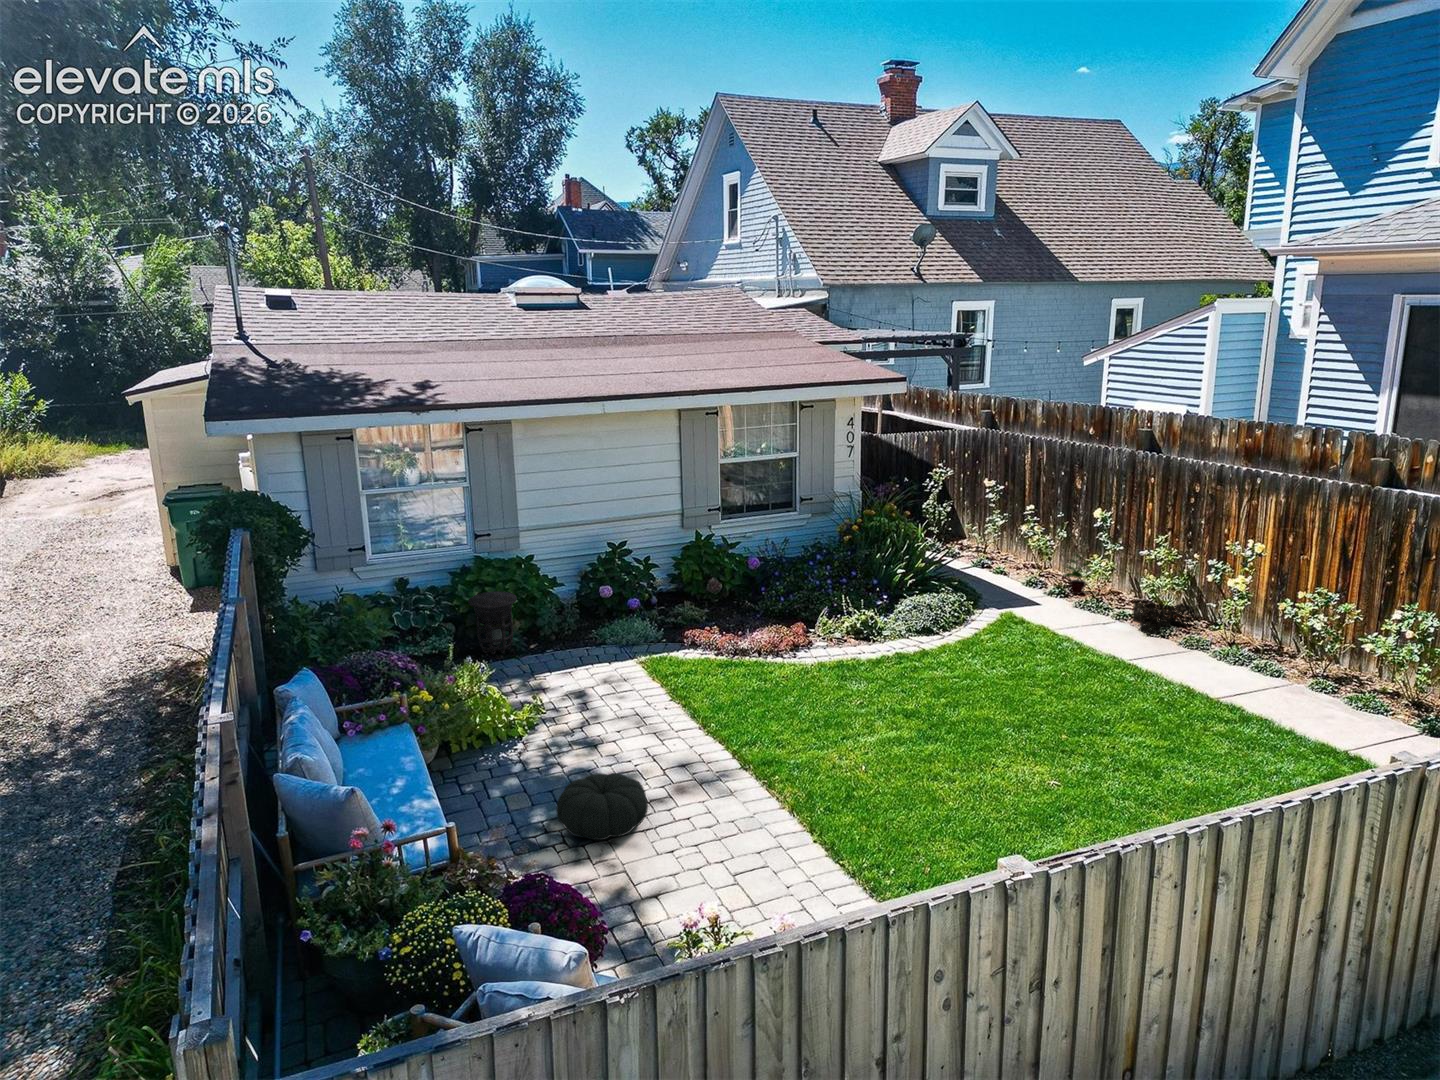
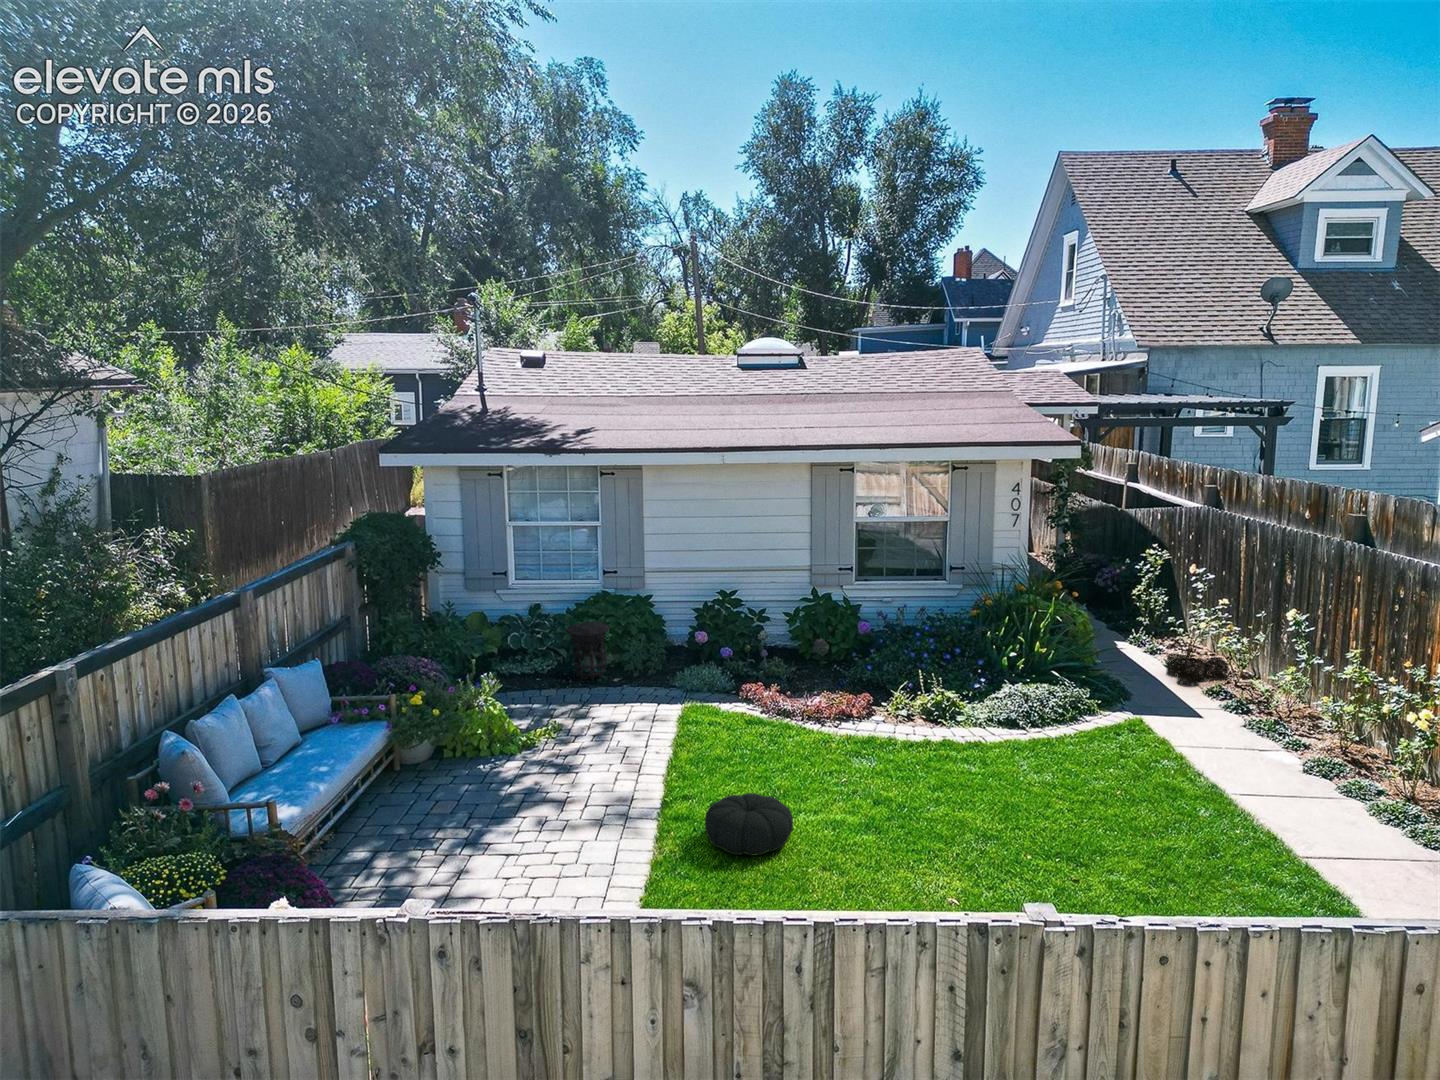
potted plant: present [1063,554,1090,595] -> none [1240,661,1289,715]
woven basket: present [1133,599,1195,634] -> present [1166,653,1229,687]
pouf: present [556,773,648,840] -> present [705,793,793,856]

